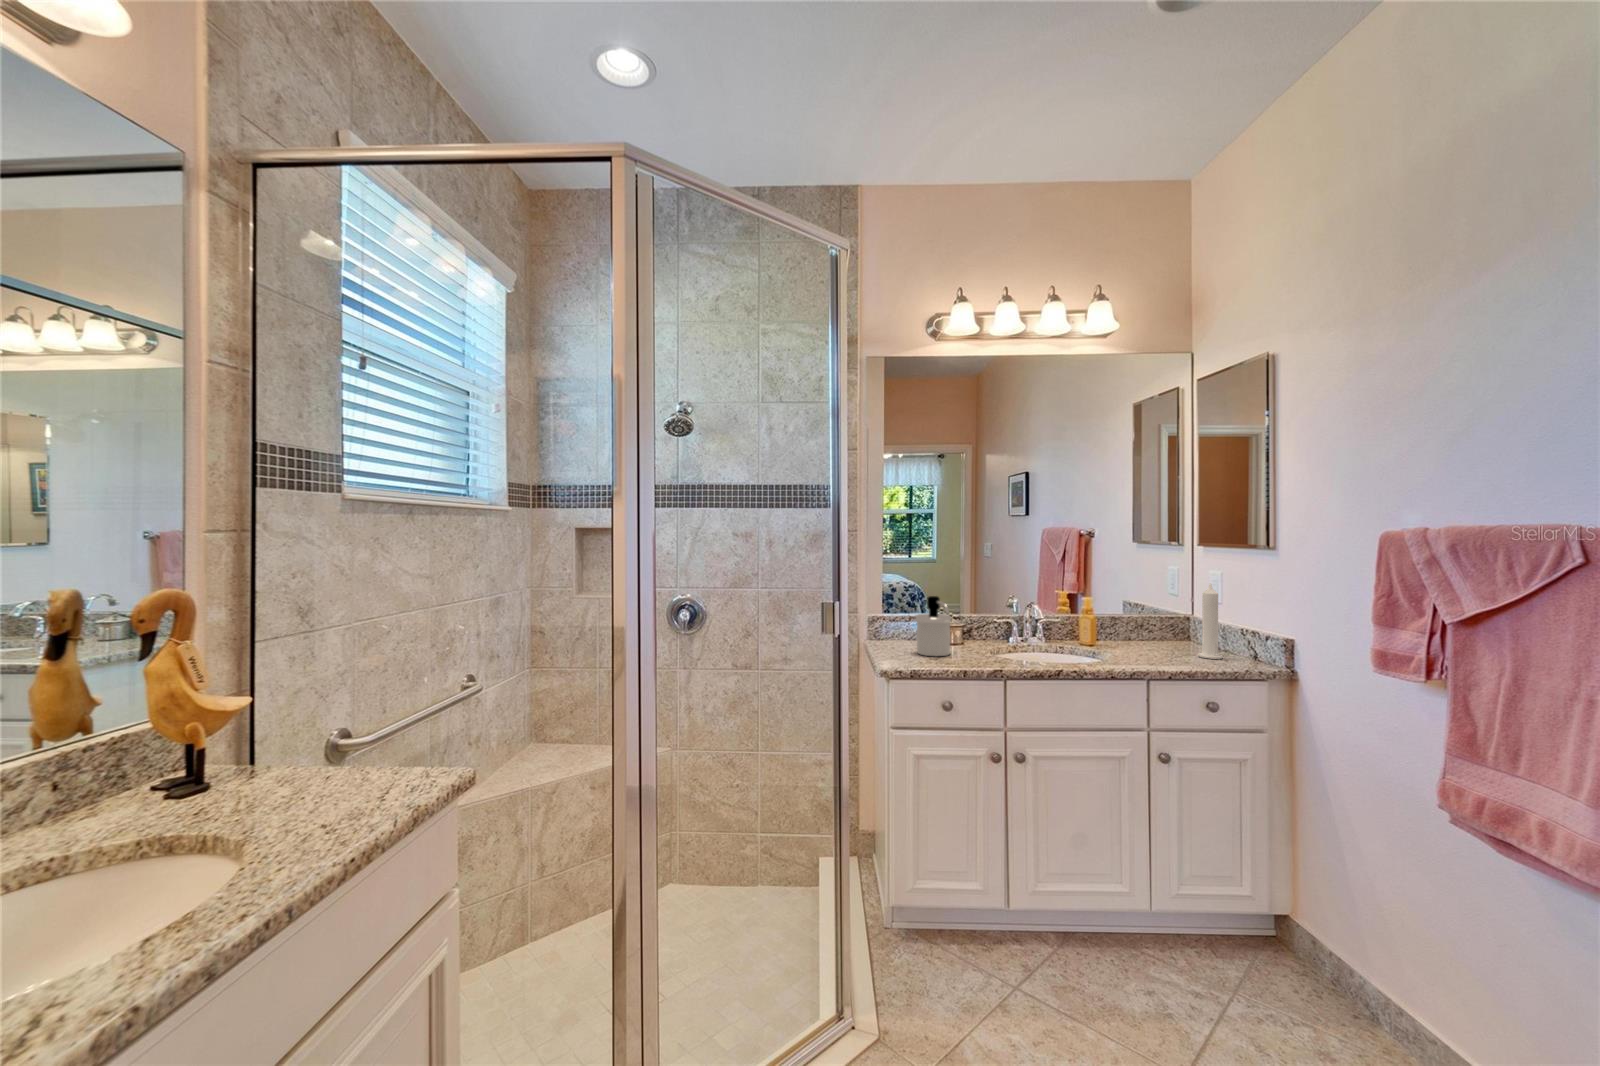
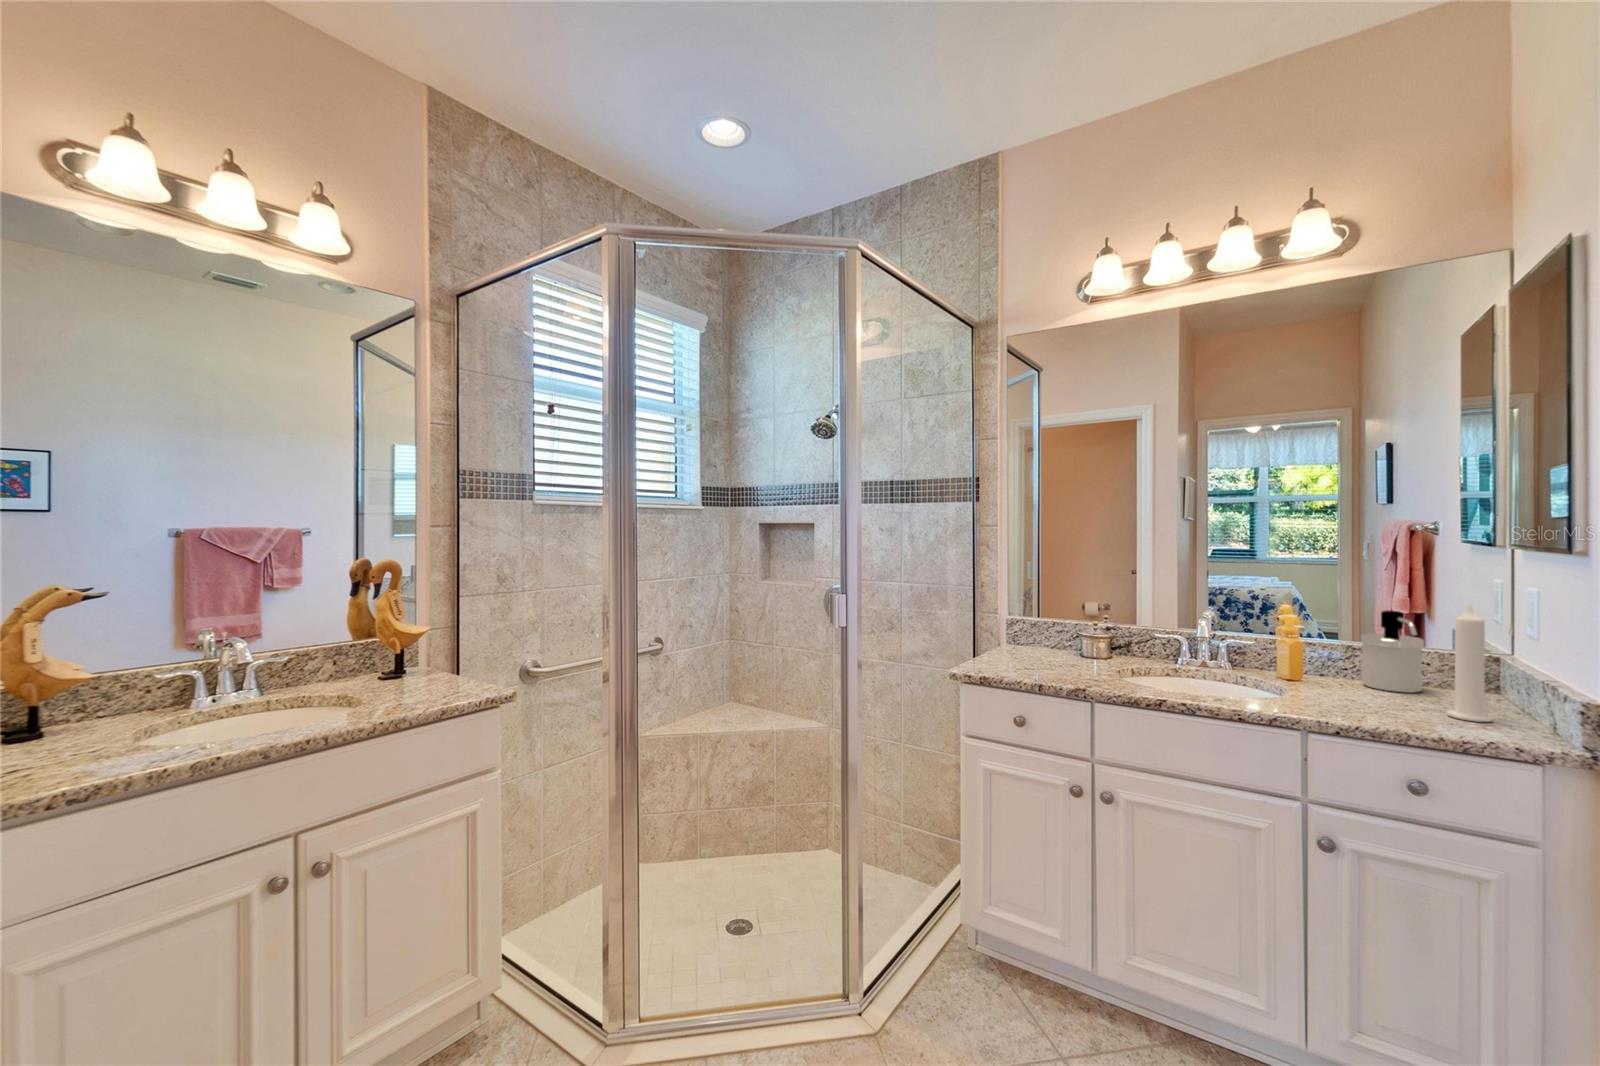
soap dispenser: present [916,596,951,656] -> present [1361,610,1424,693]

